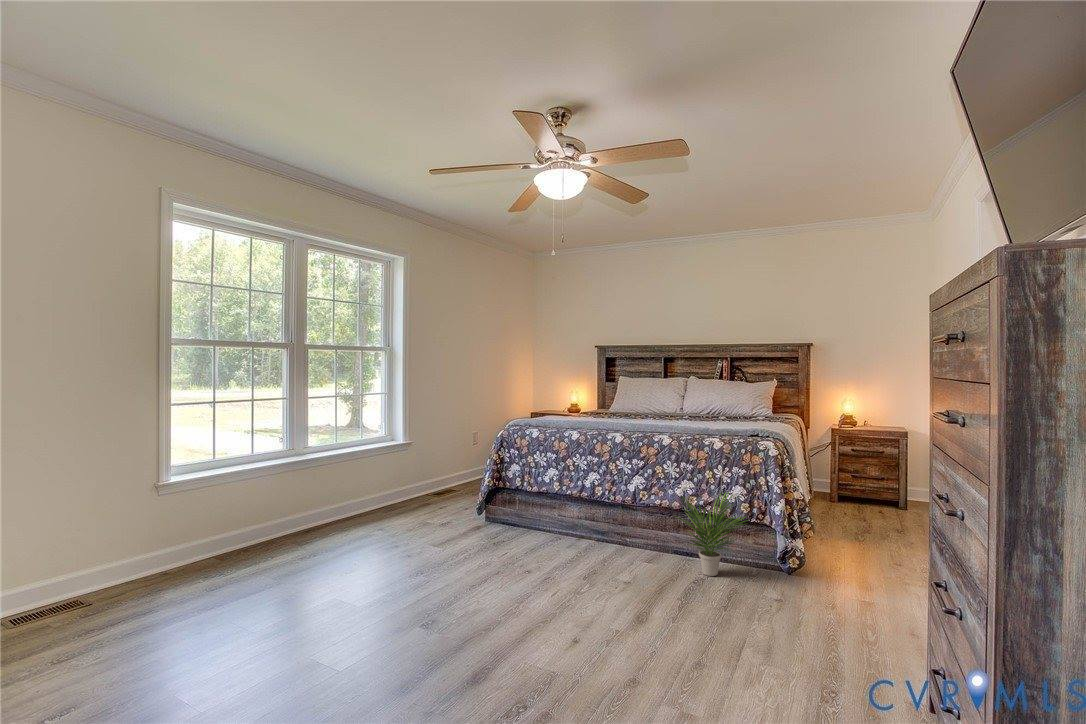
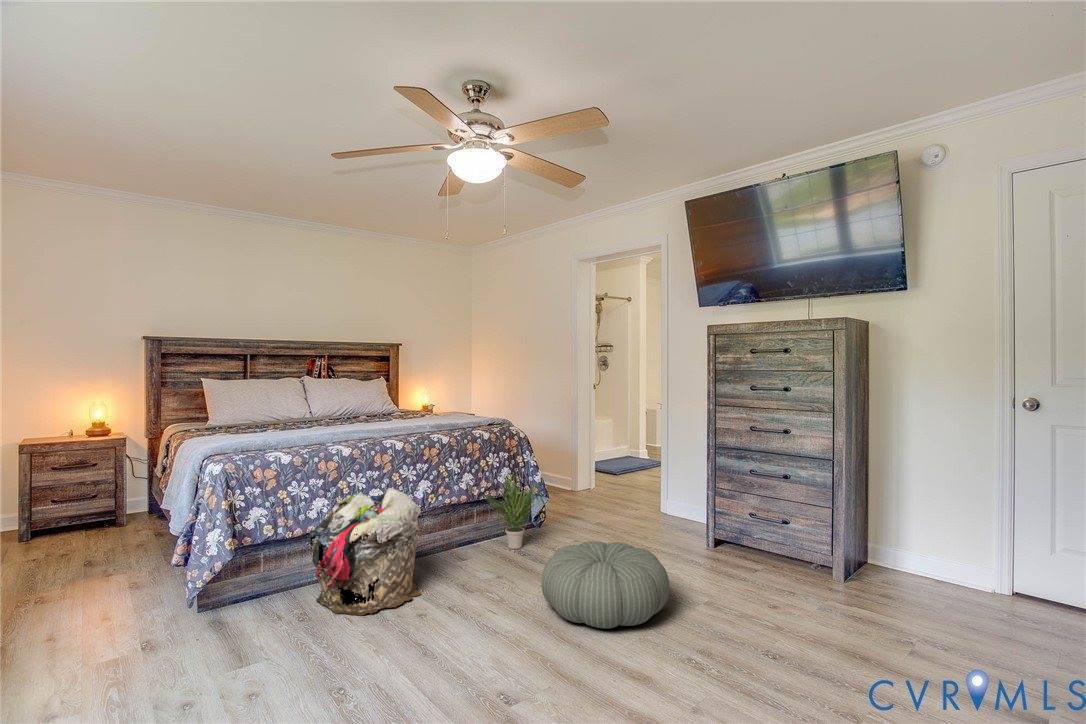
laundry basket: none [490,467,604,563] -> present [308,488,421,615]
pouf: none [541,564,684,670] -> present [542,541,670,629]

